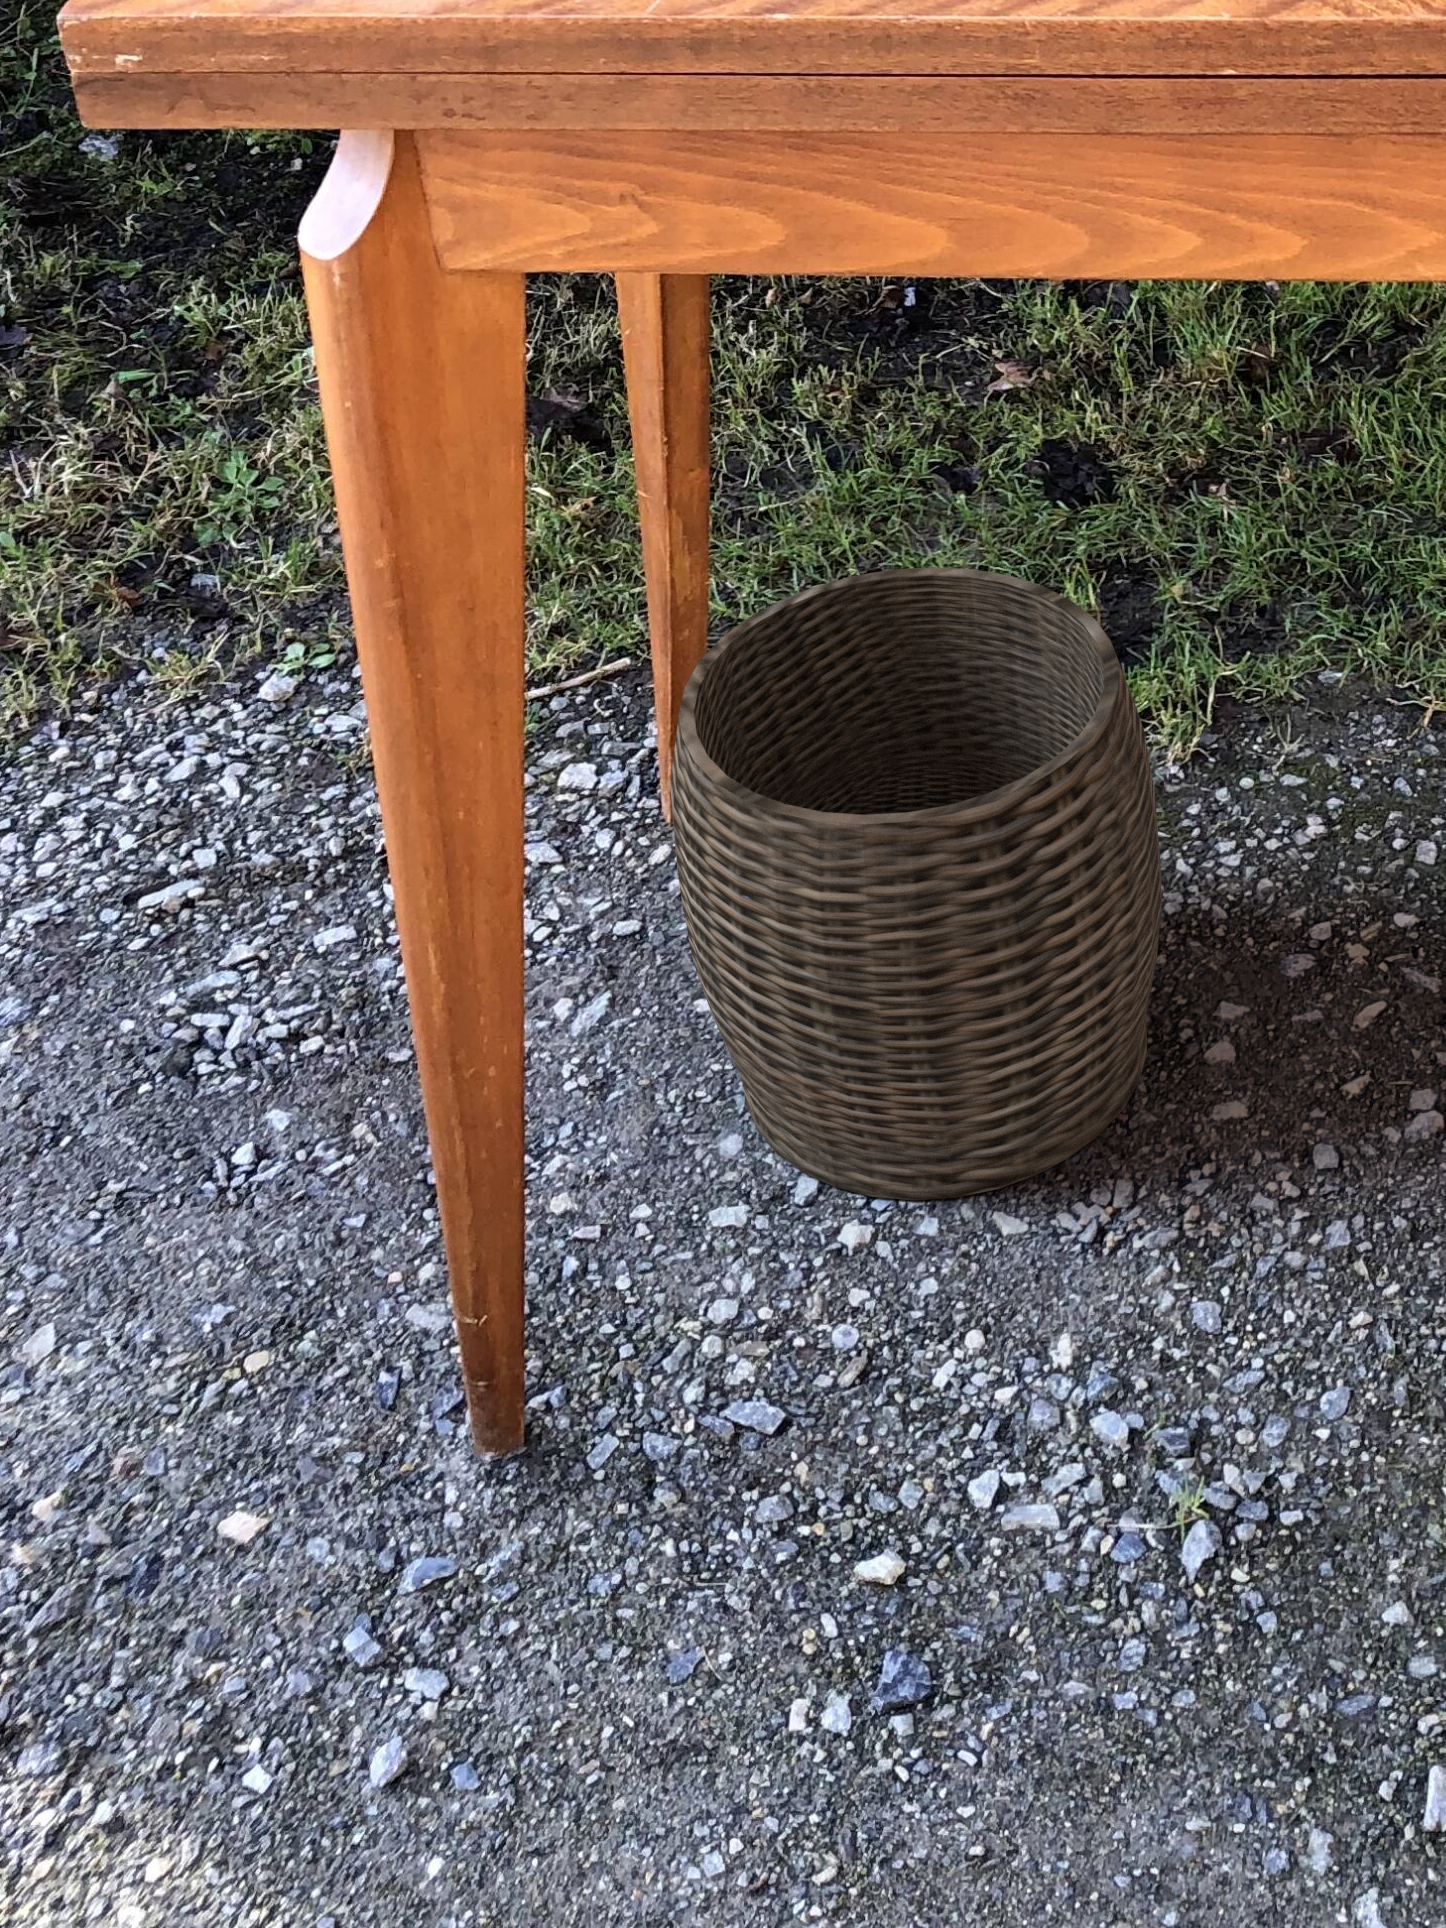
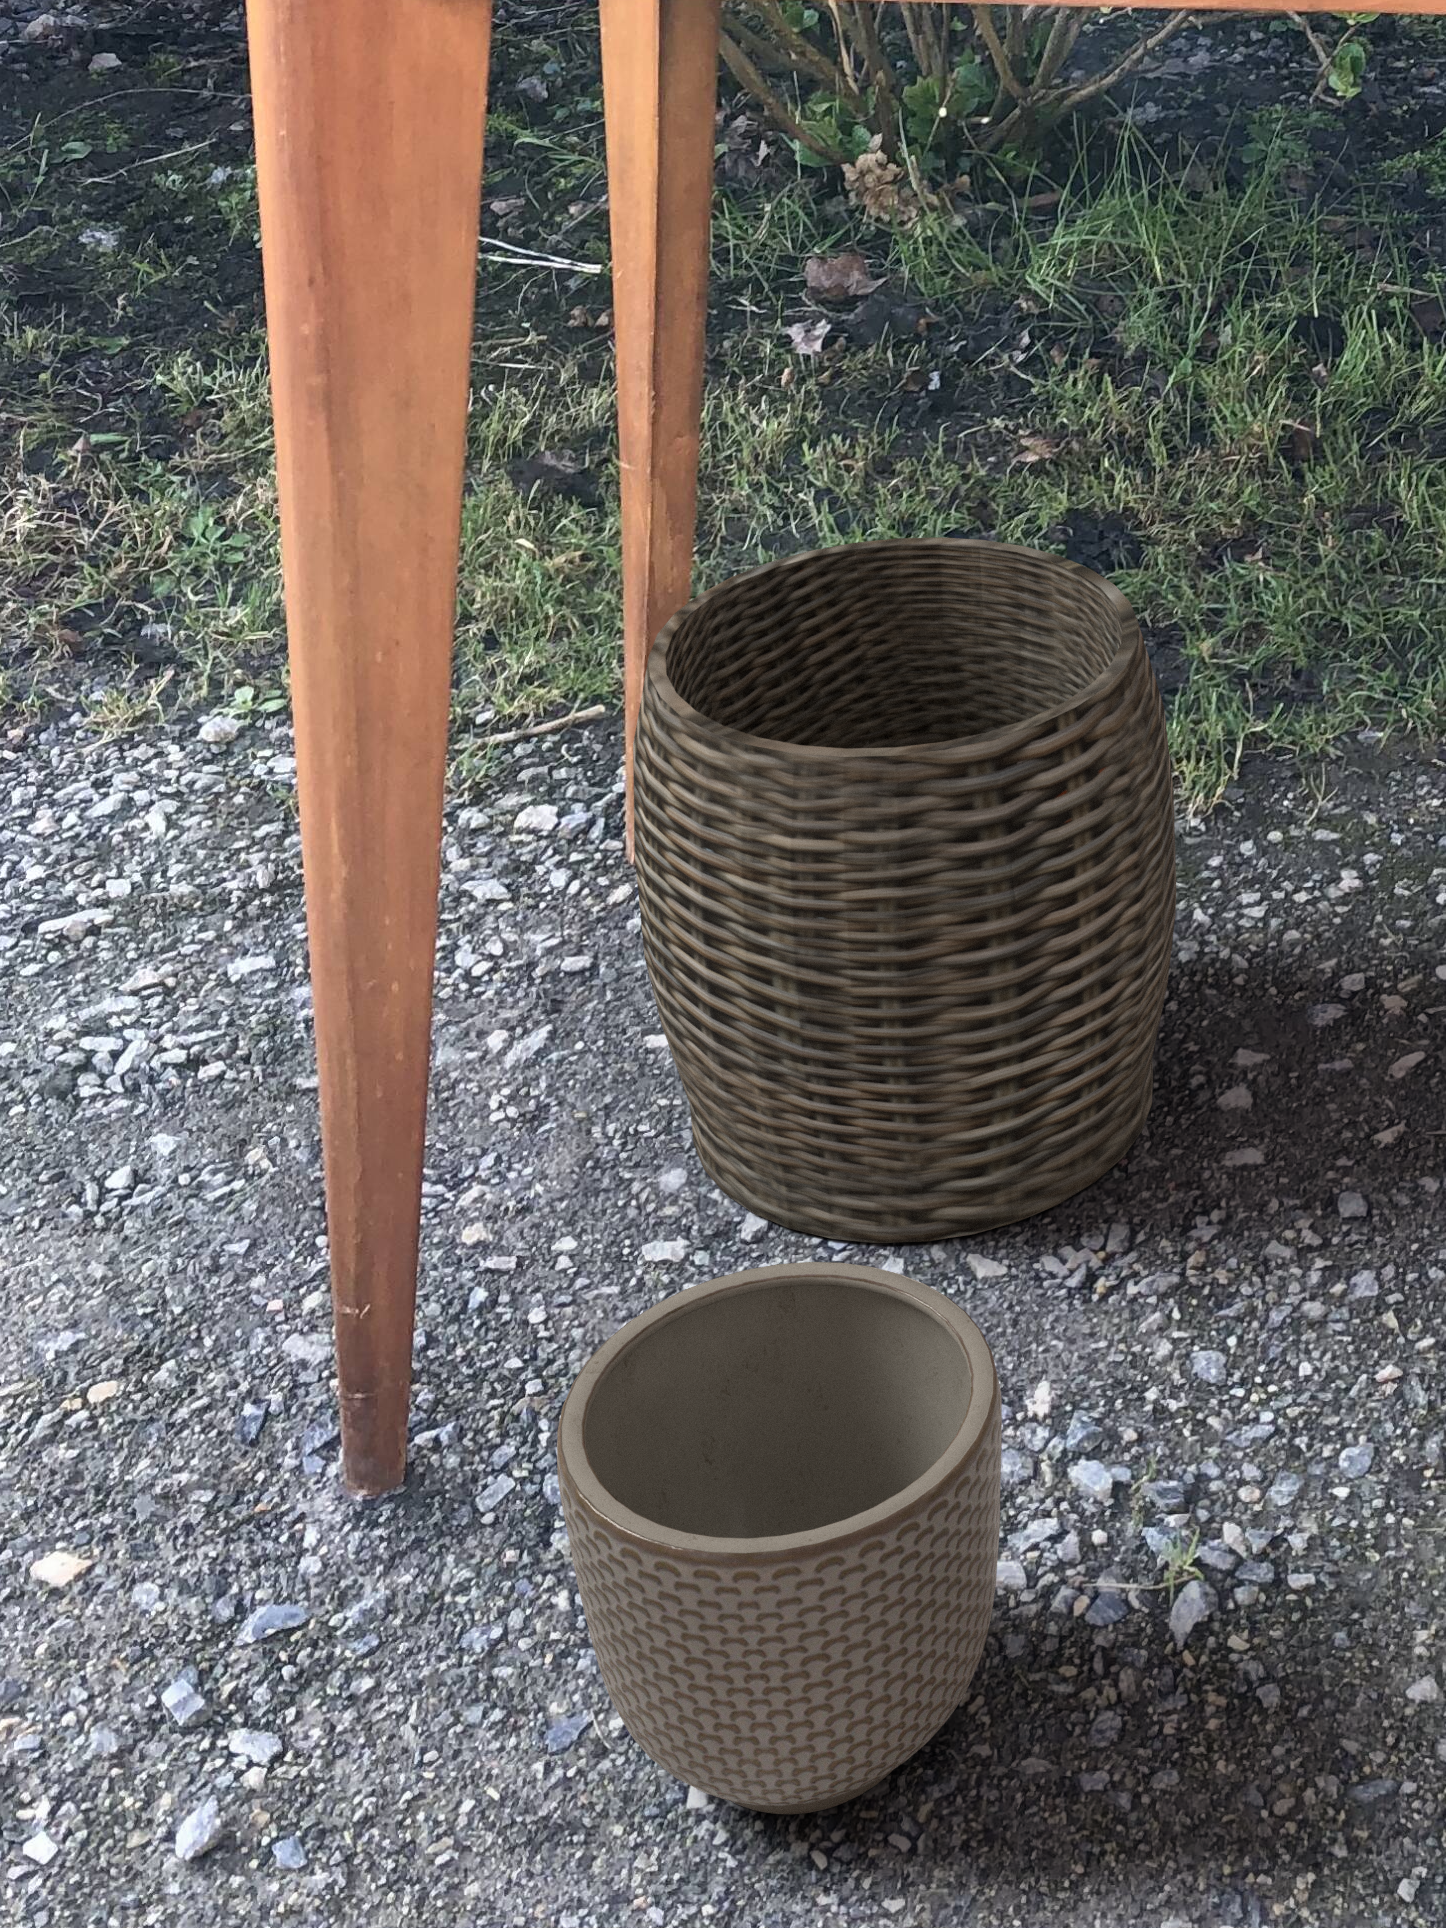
planter: none [662,1297,1035,1746] -> present [557,1262,1002,1814]

